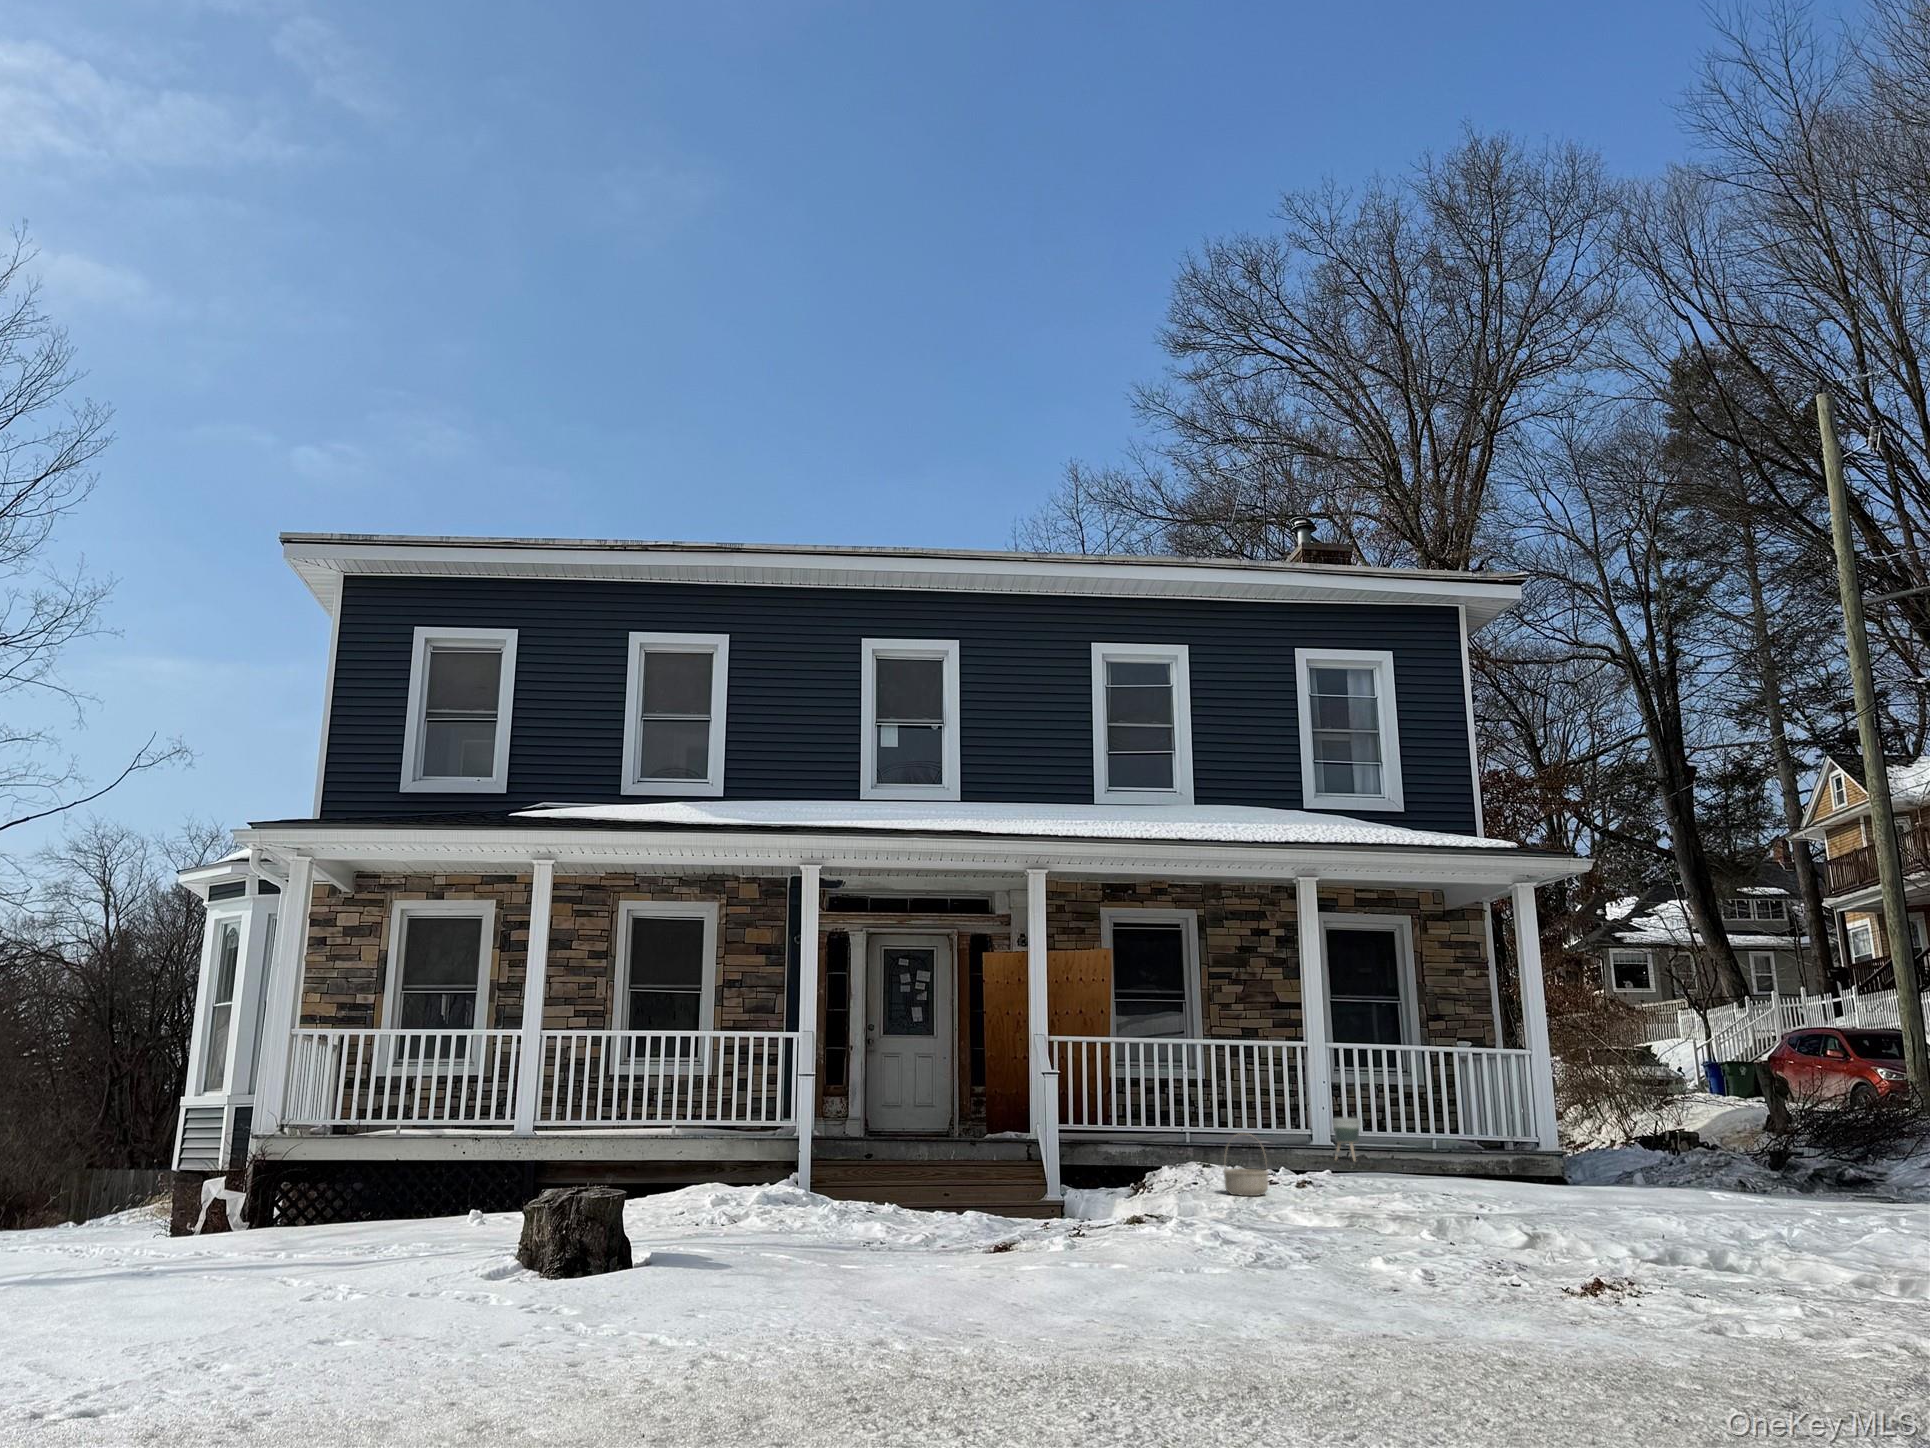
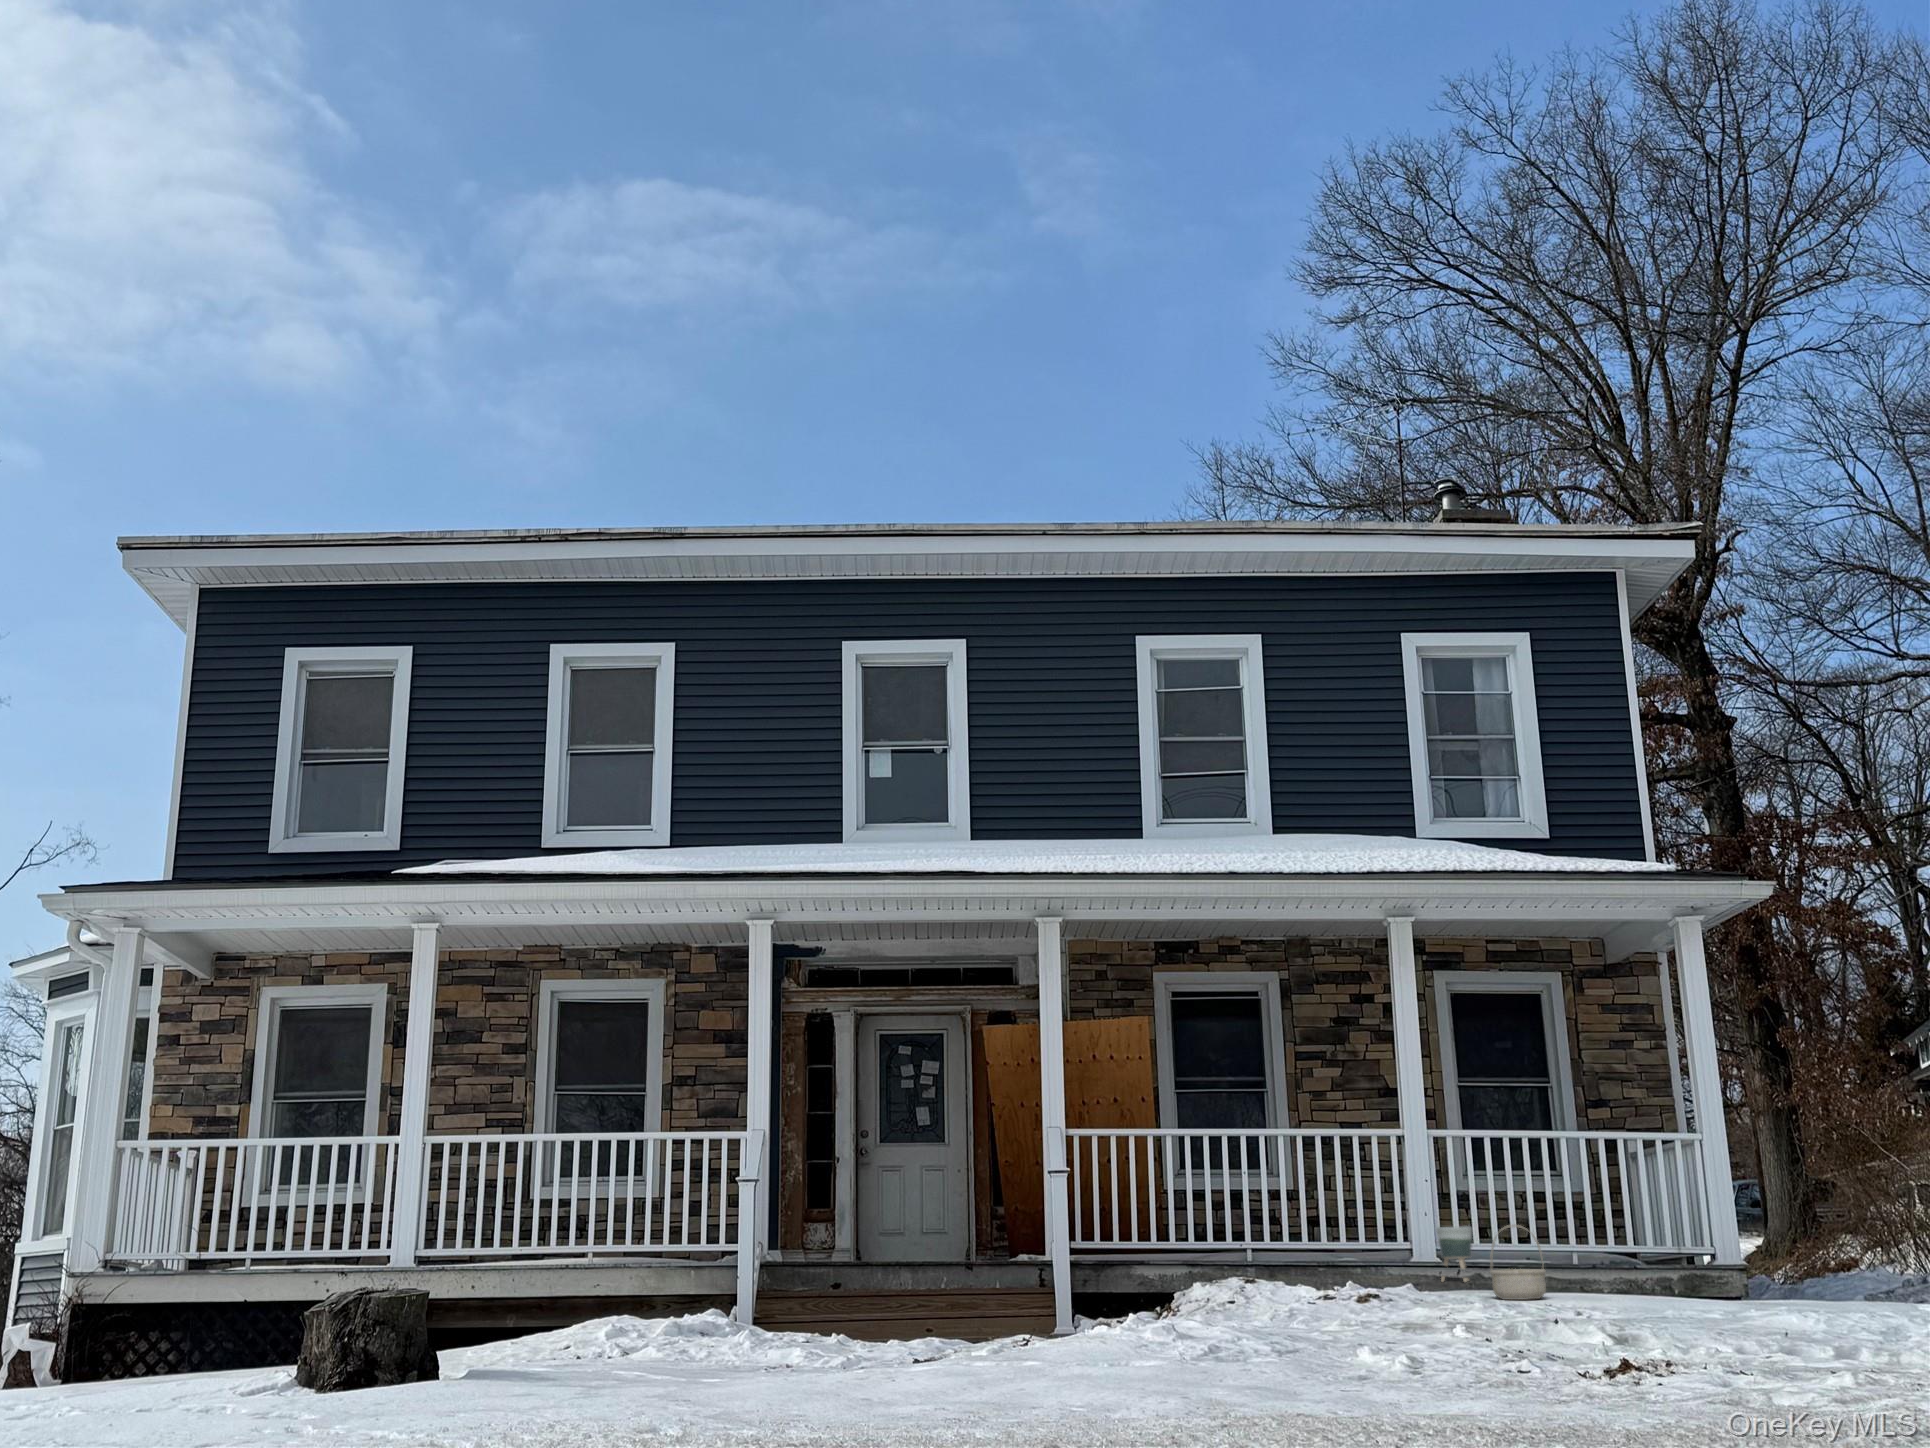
basket: present [1223,1133,1268,1196] -> present [1490,1225,1546,1300]

